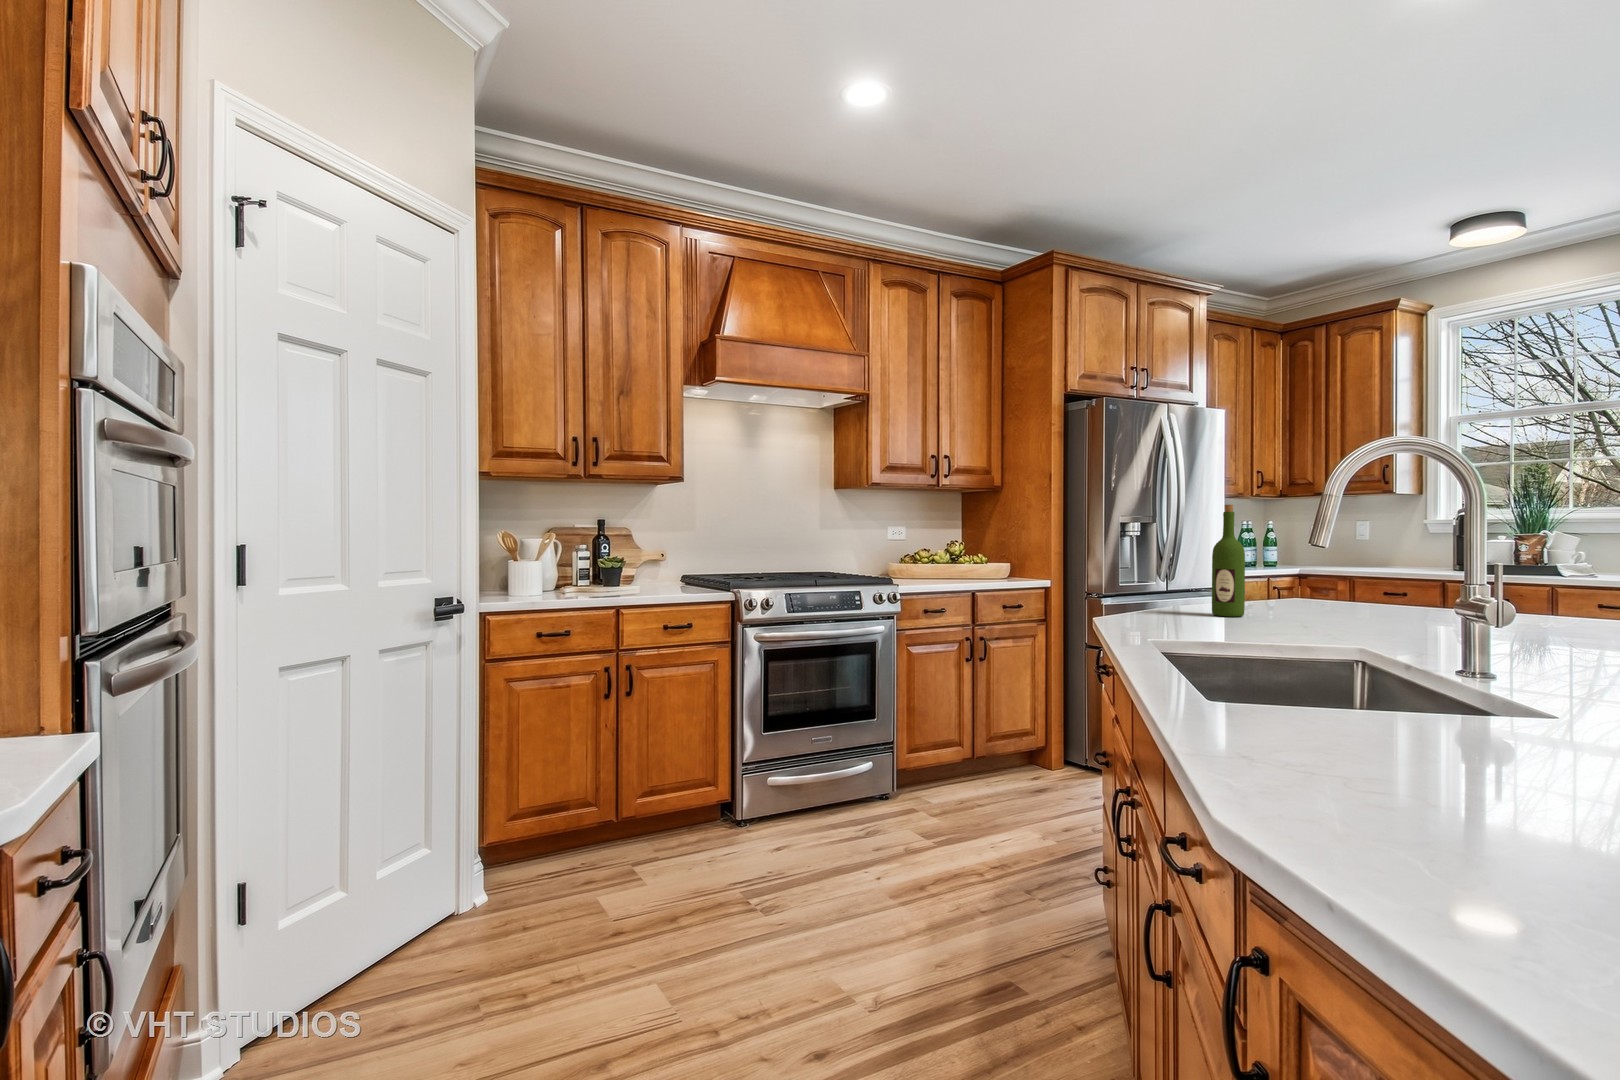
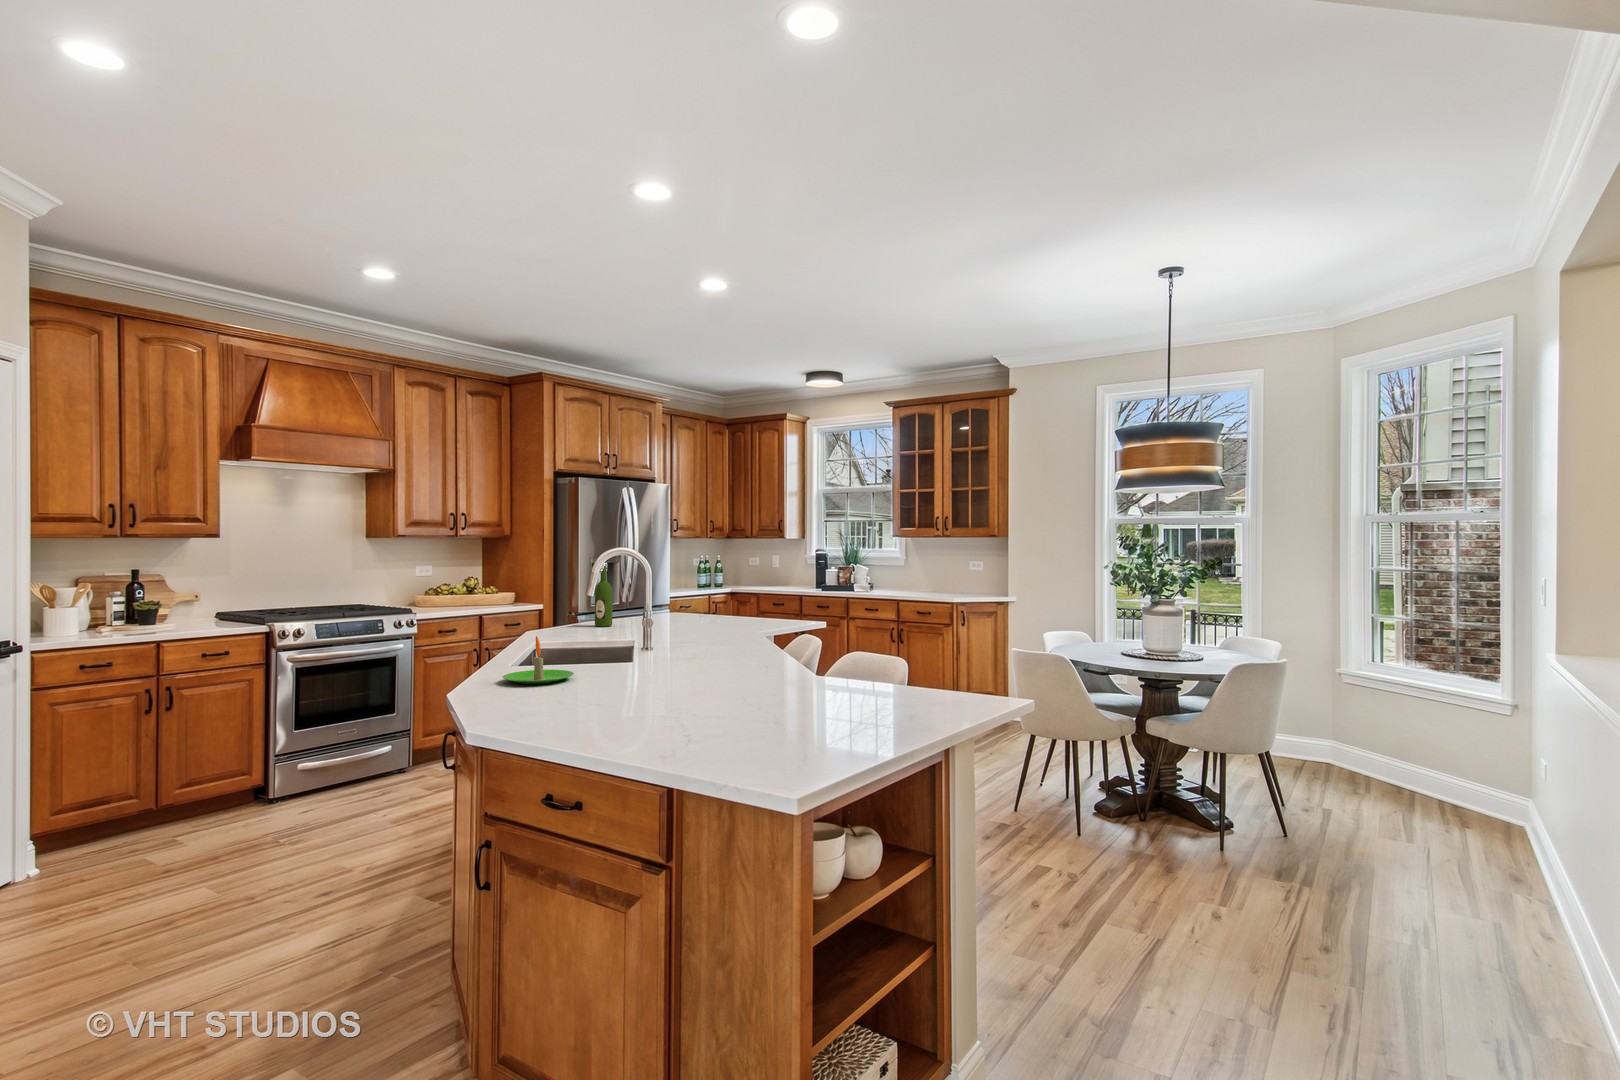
candle: none [1281,638,1508,777] -> present [503,636,574,684]

